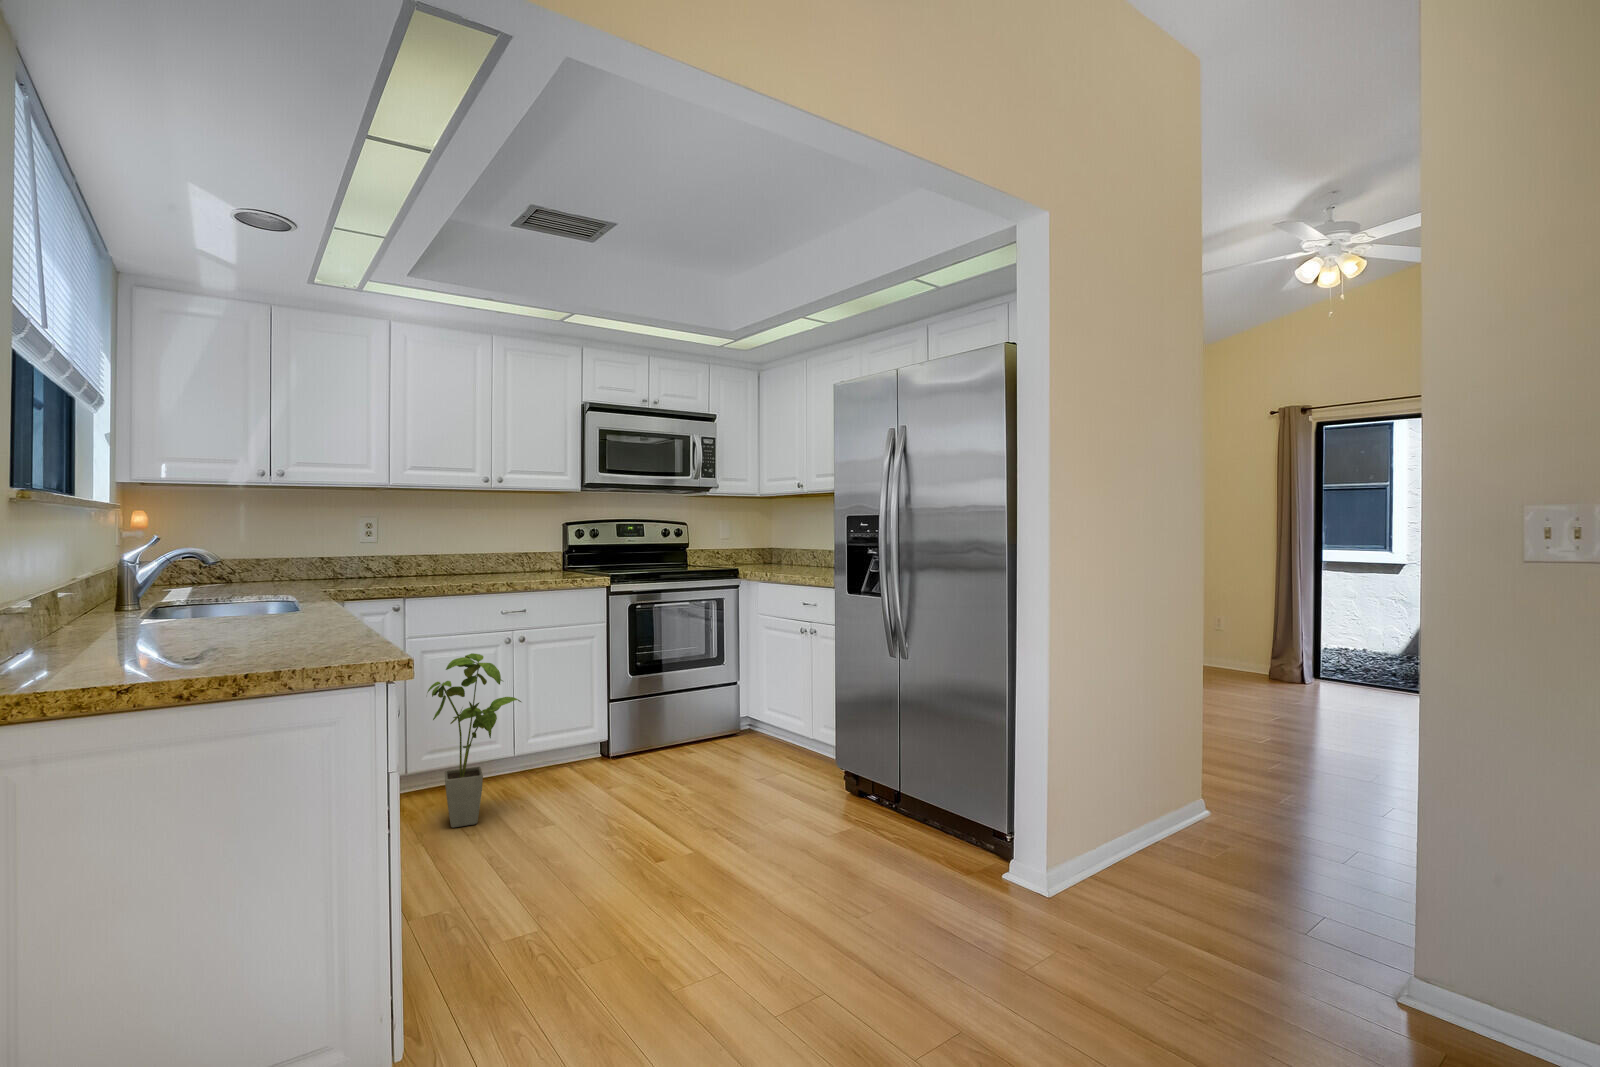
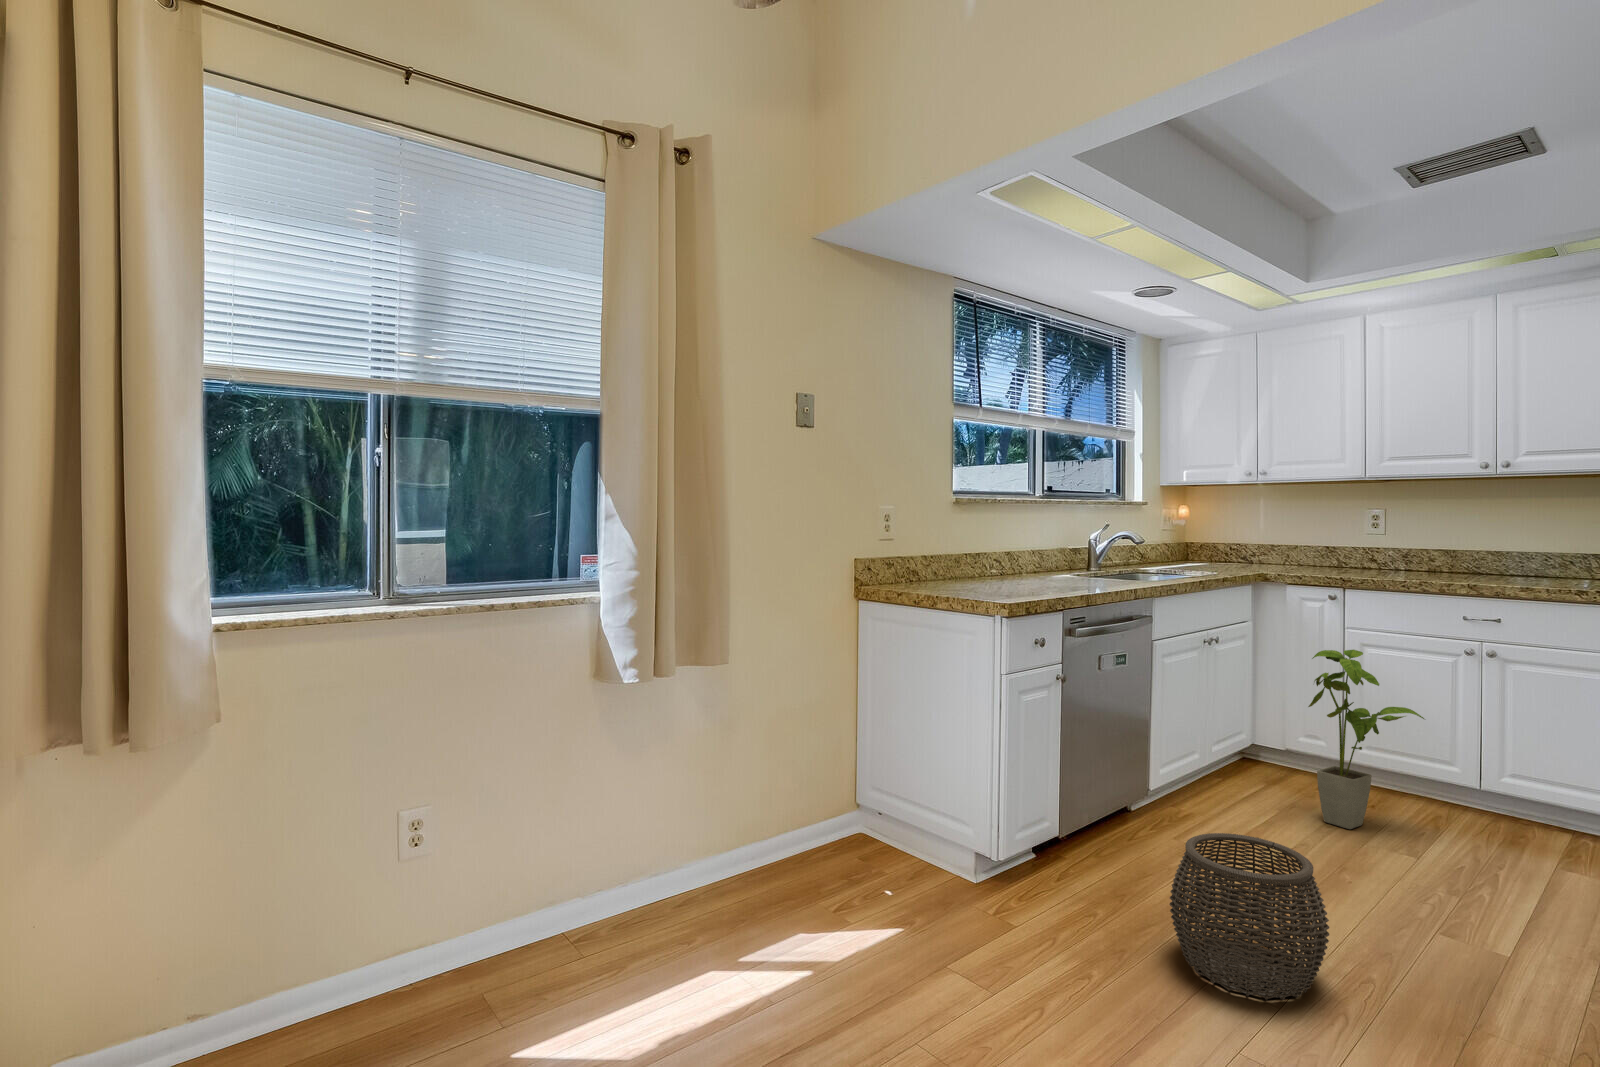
woven basket: none [579,835,714,996] -> present [1170,833,1329,1000]

